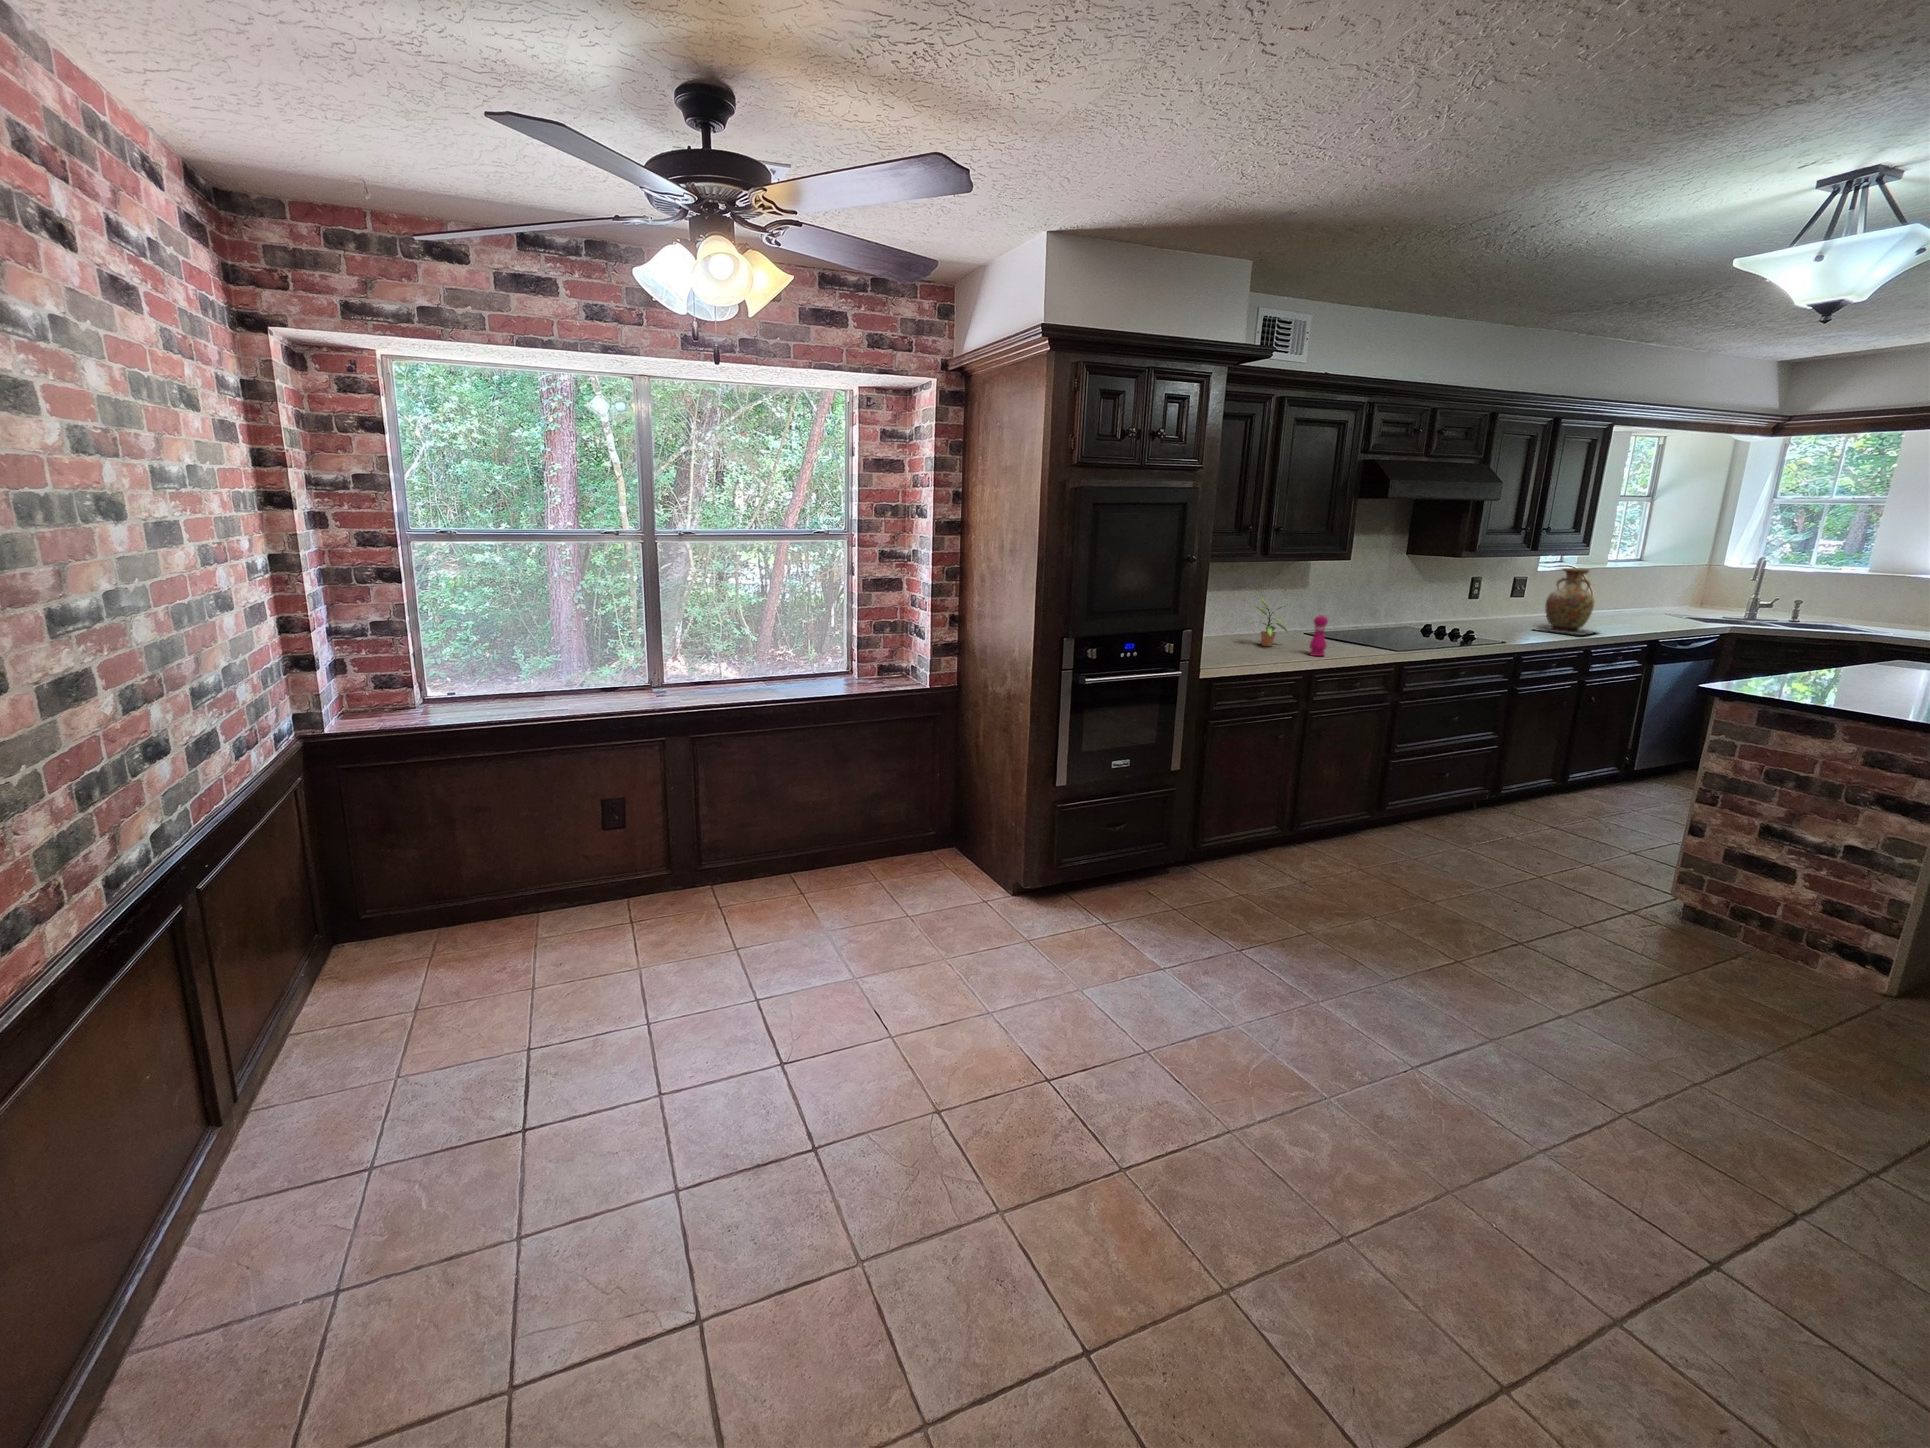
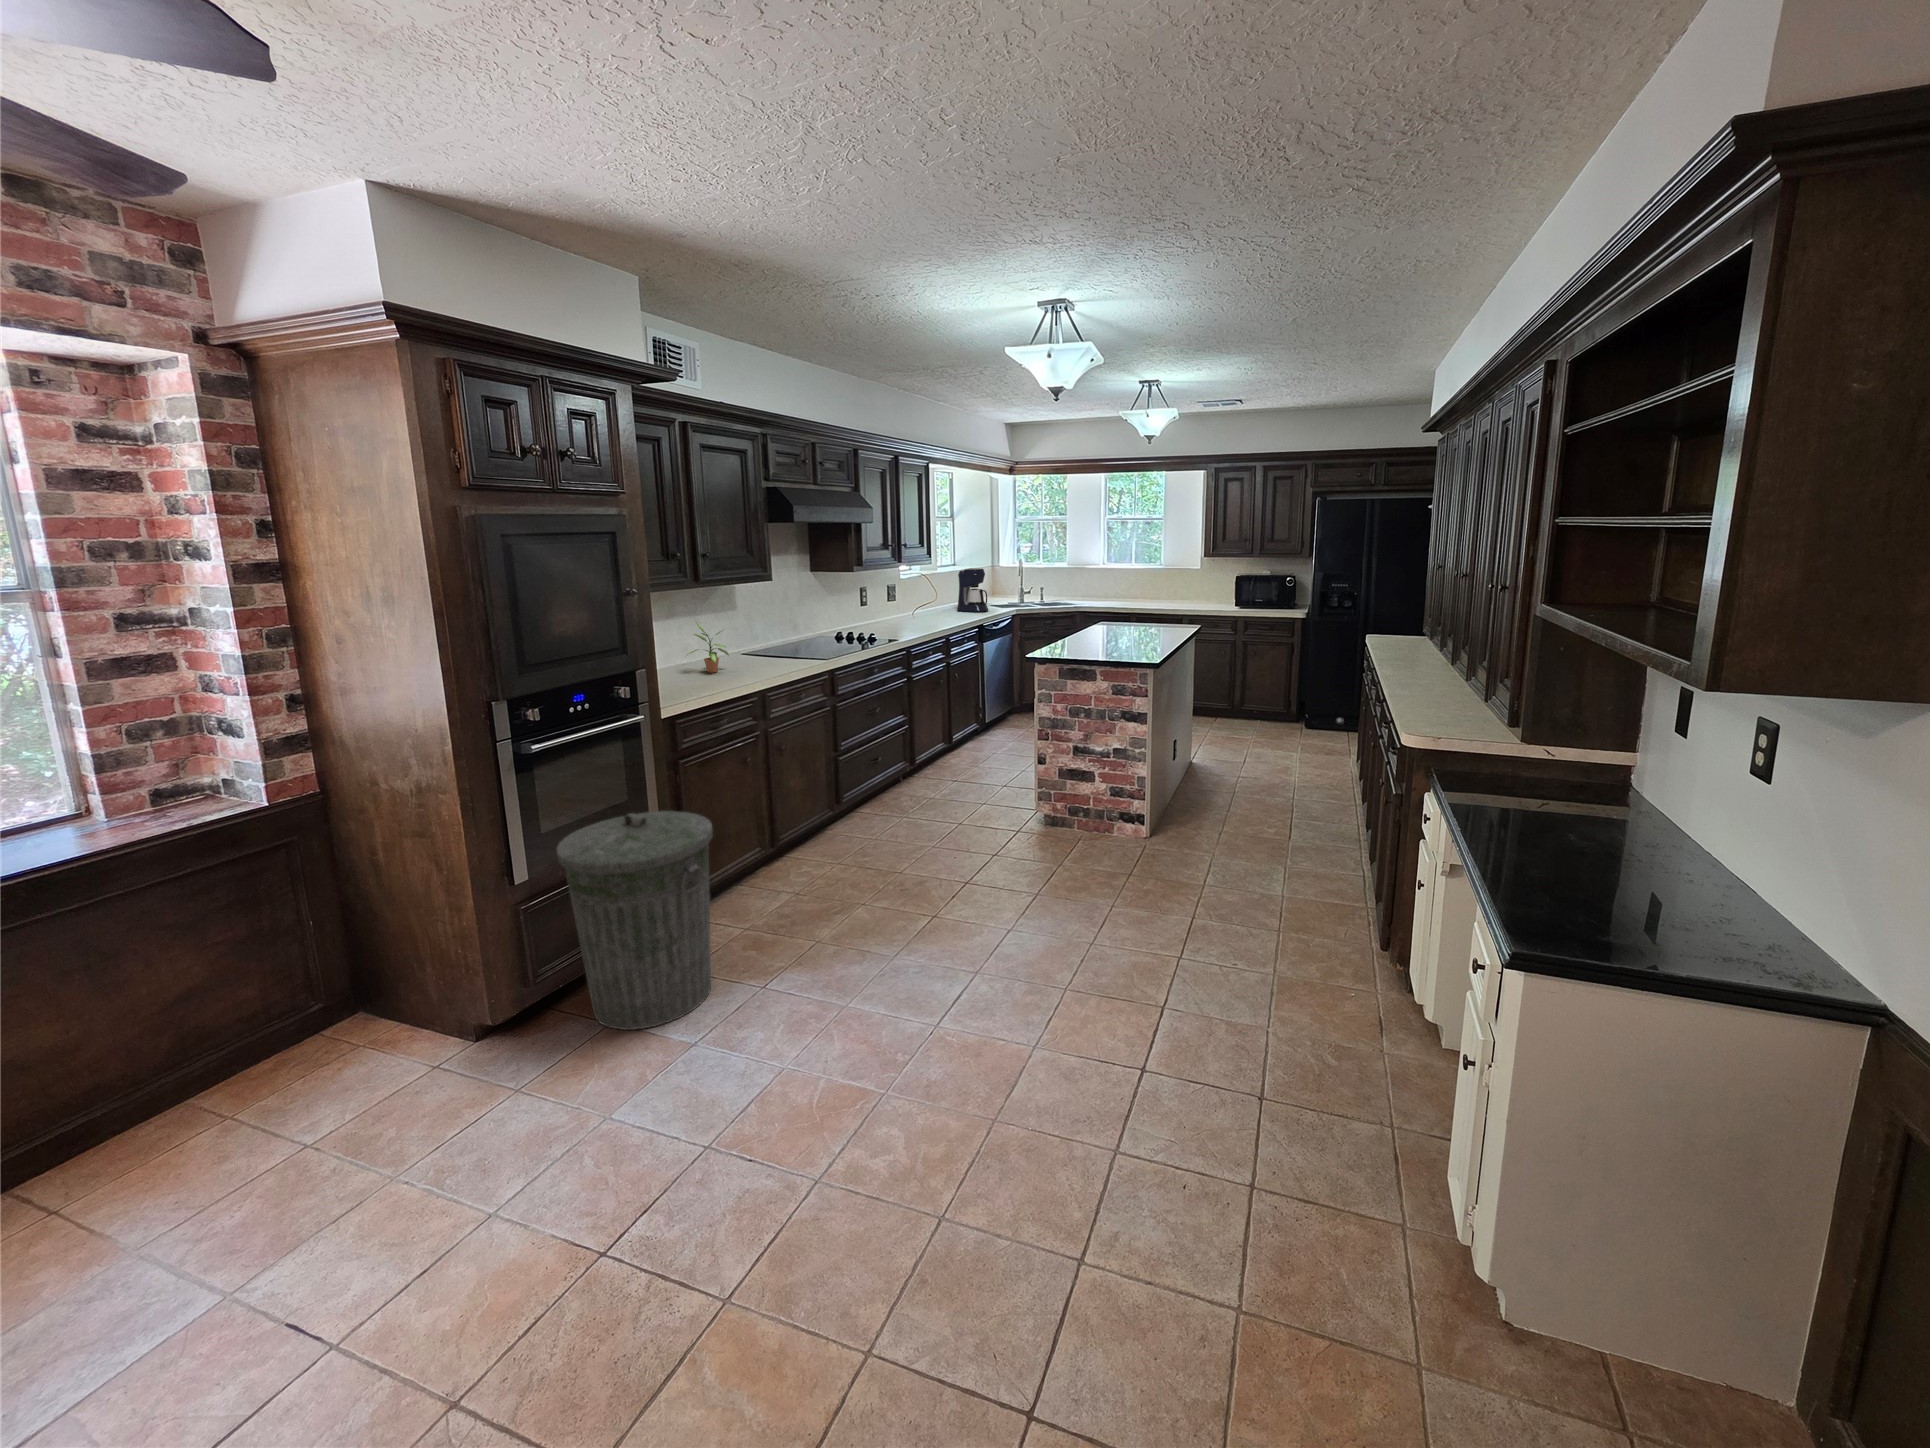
coffee maker: none [1622,564,1683,623] -> present [957,568,988,612]
vase: present [1537,568,1595,635] -> none [908,575,951,627]
pepper mill: present [1310,613,1328,656] -> none [754,633,770,676]
trash can: none [1088,753,1220,943] -> present [557,811,713,1030]

